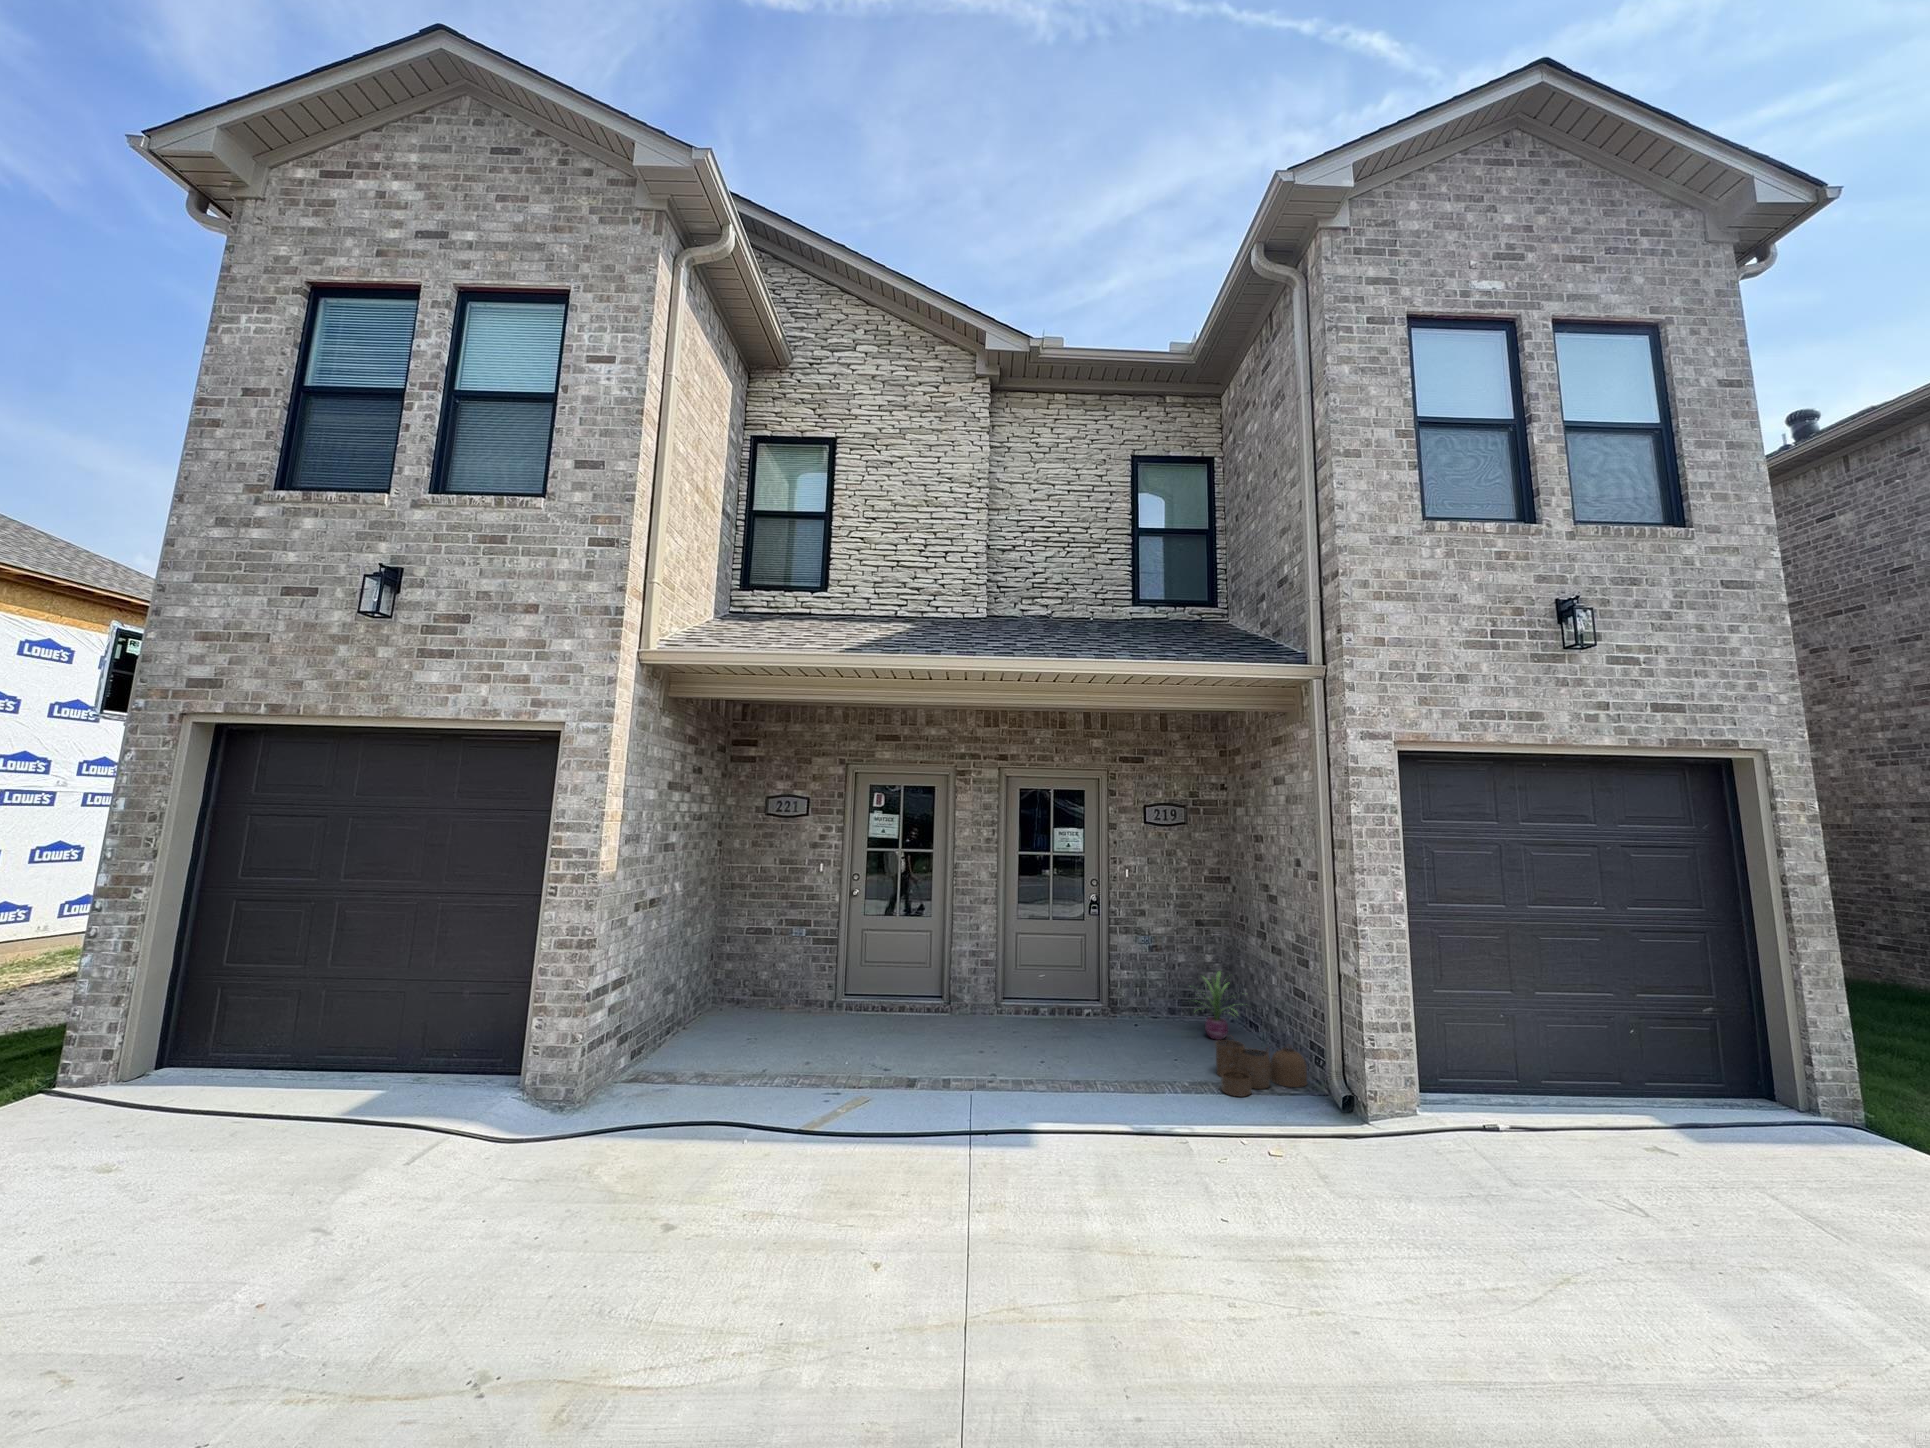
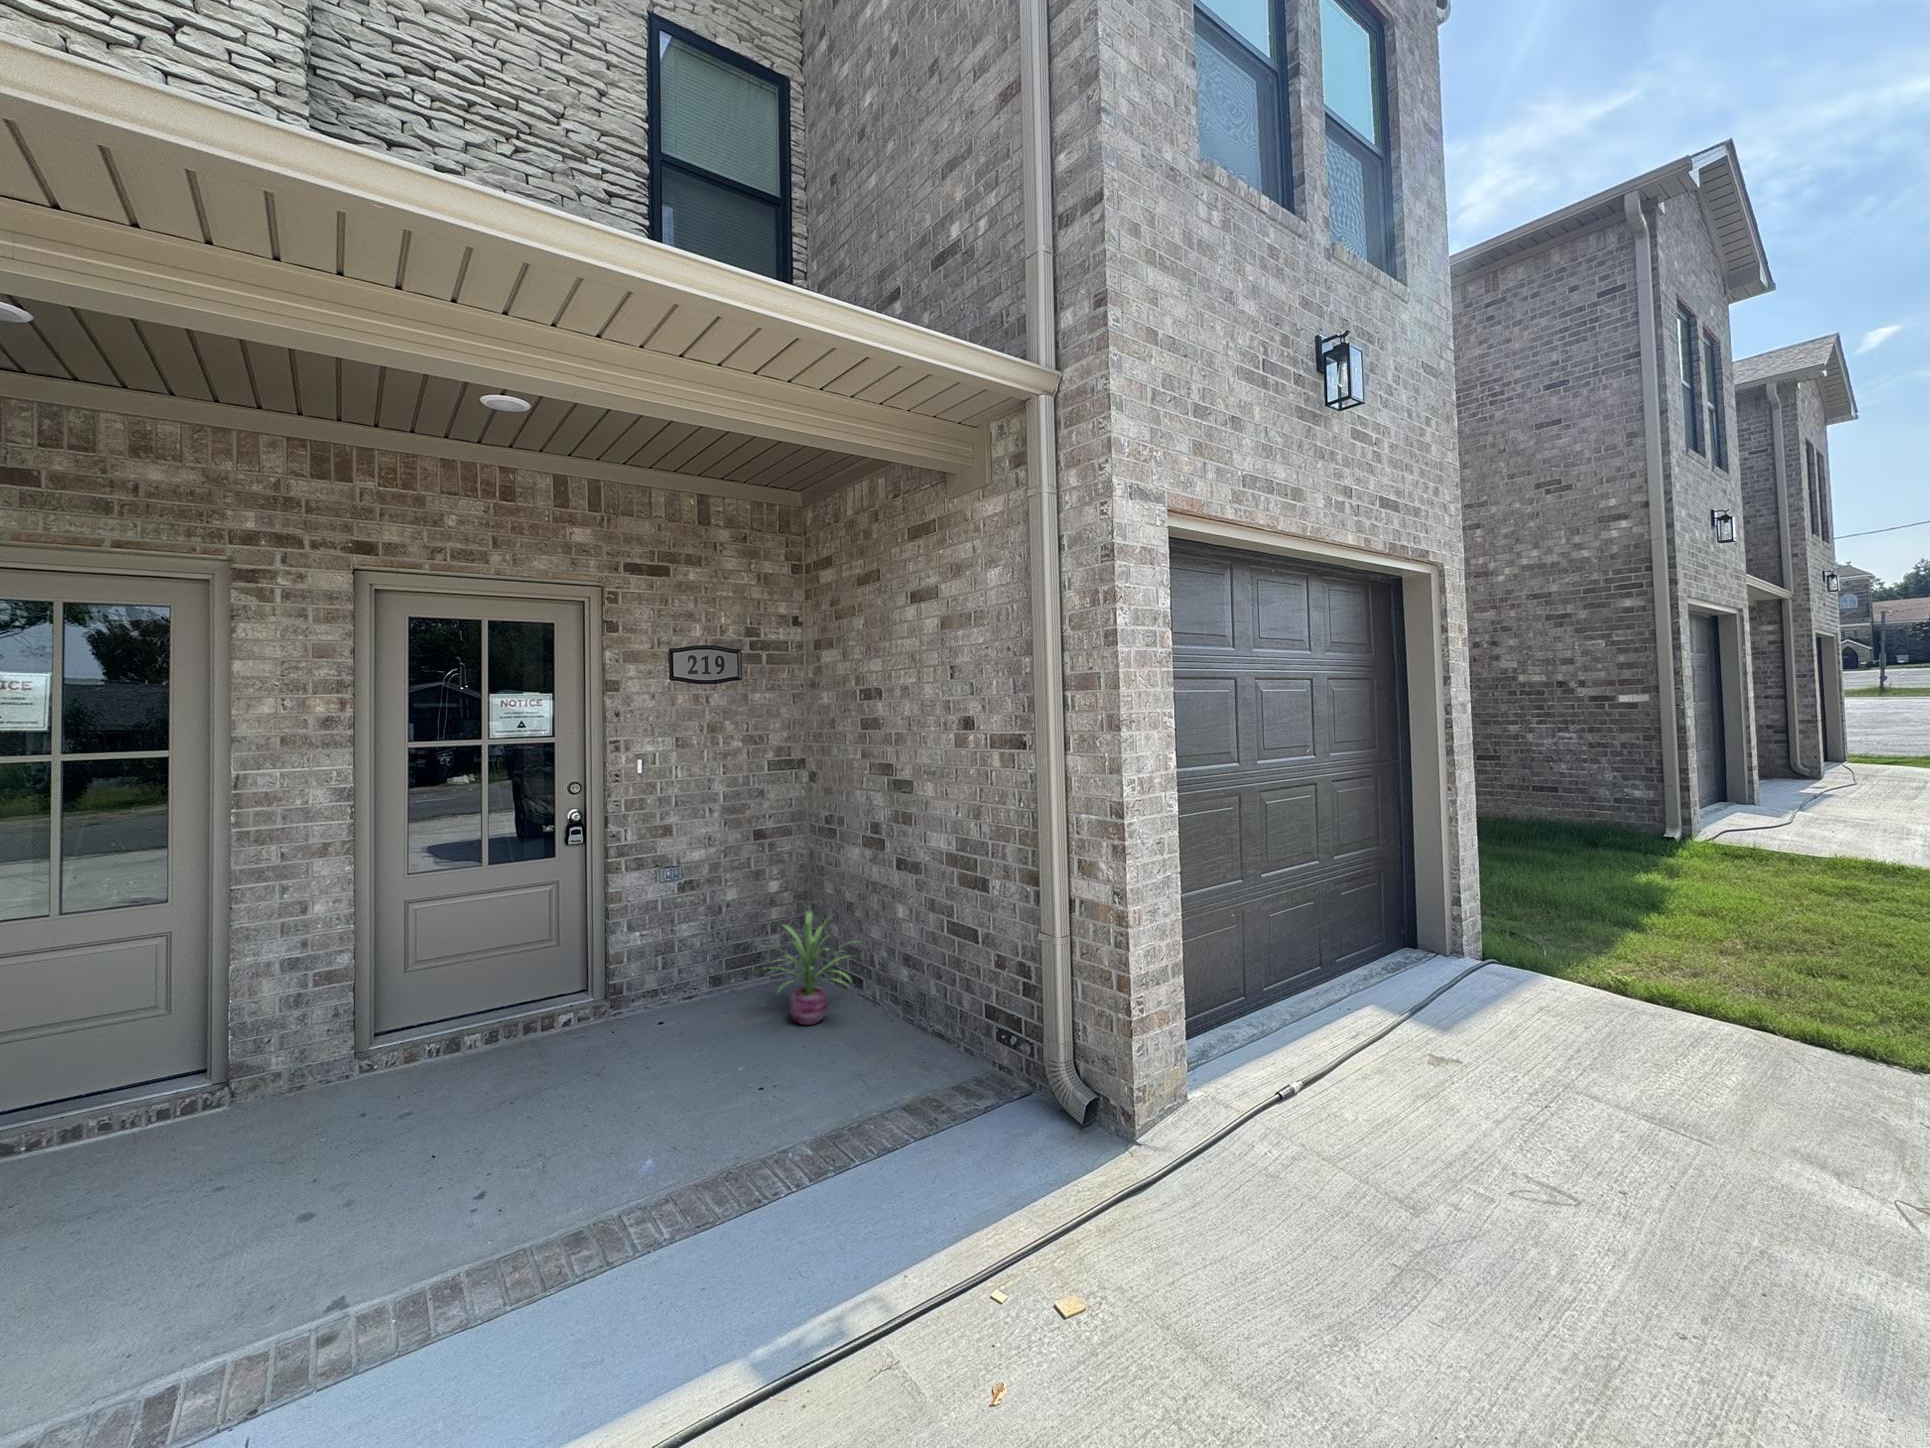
woven basket: present [1216,1040,1307,1096] -> none [848,1026,998,1162]

